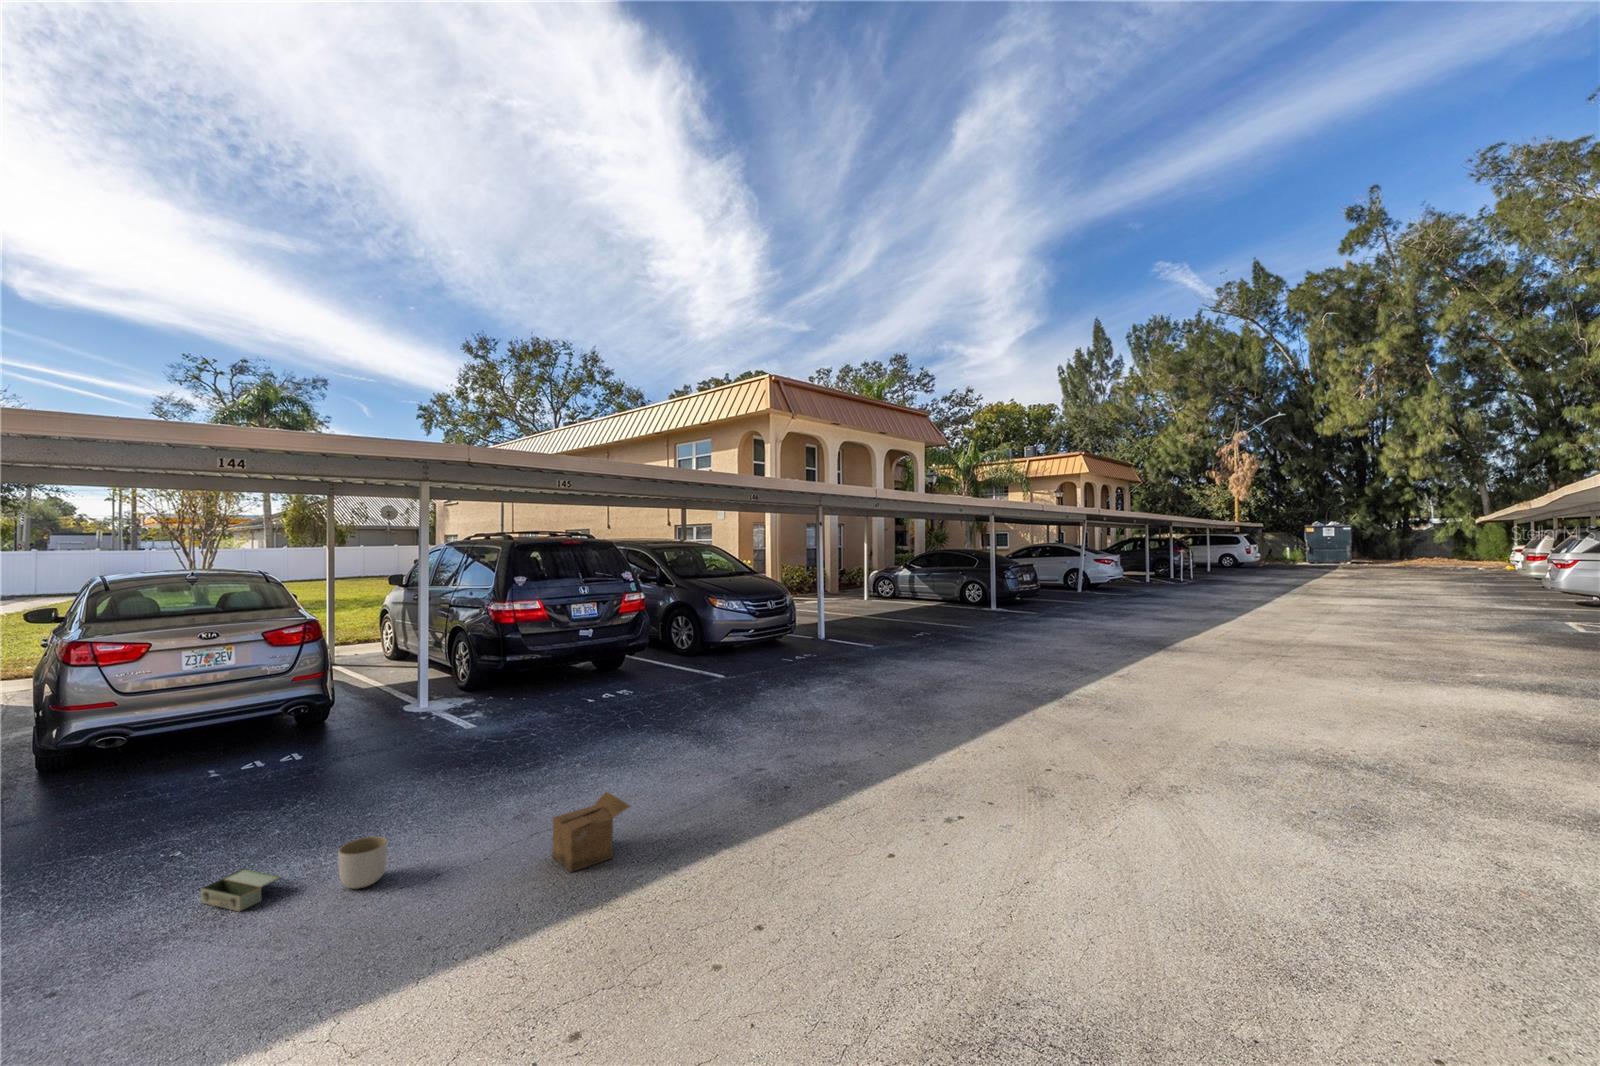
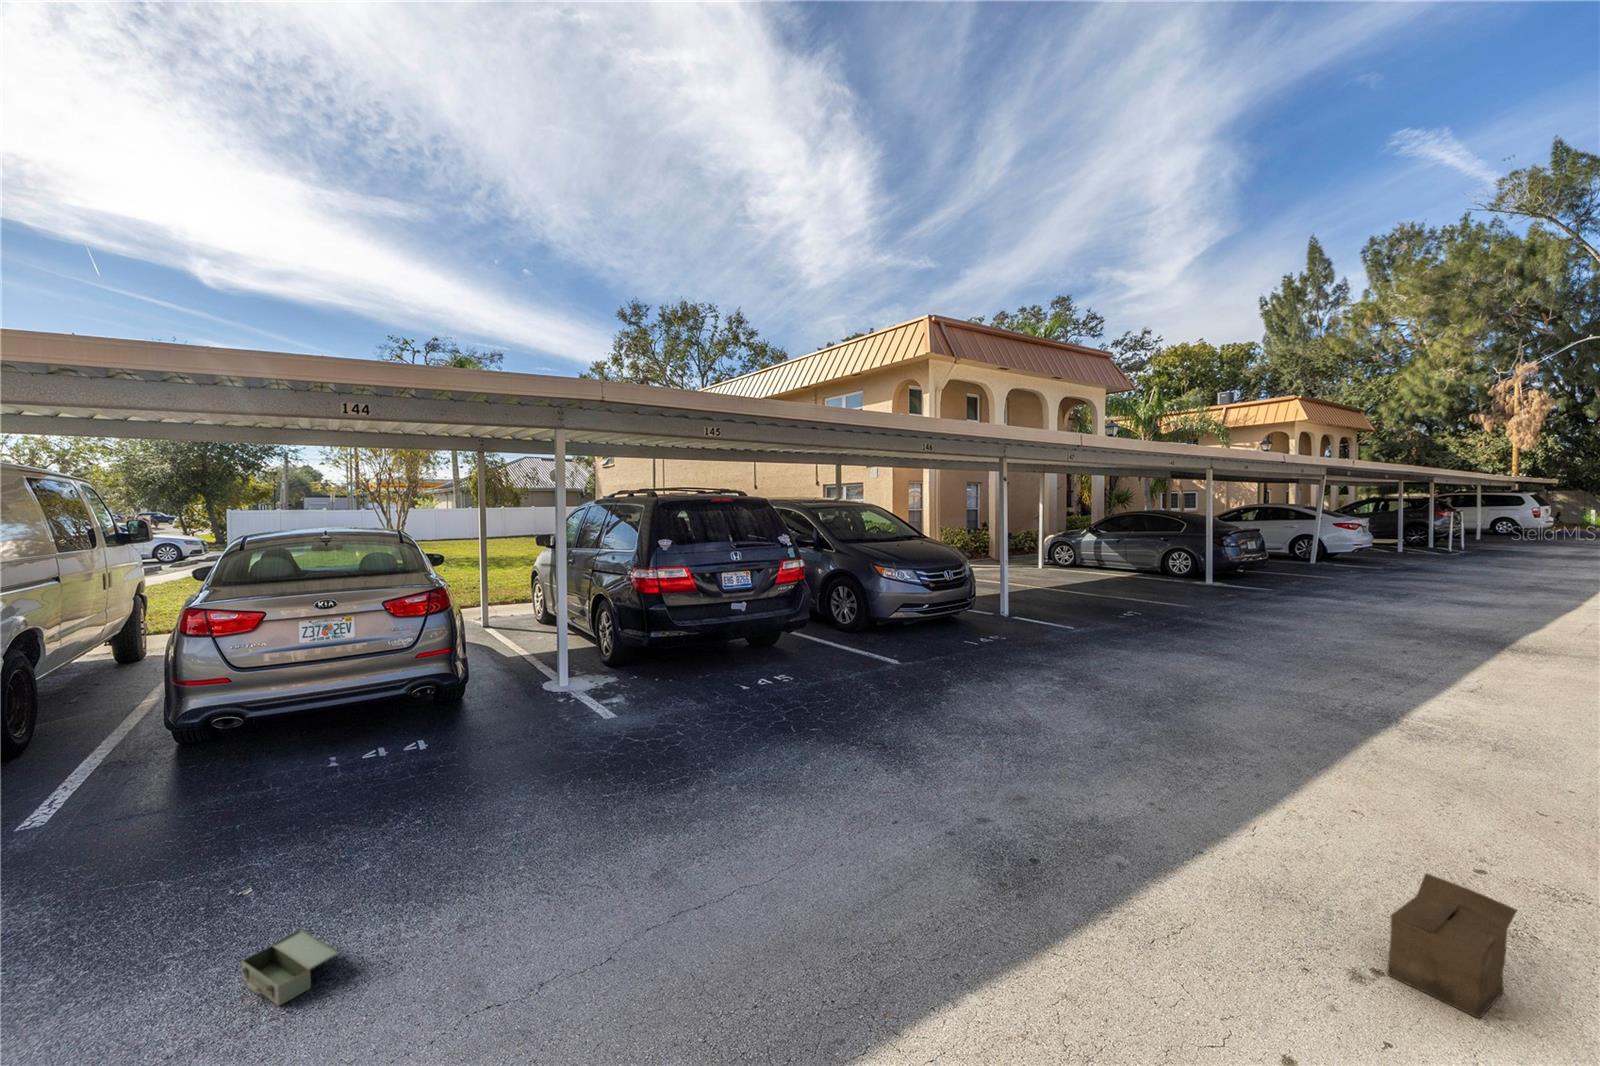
cardboard box: present [552,792,630,872] -> present [1387,873,1517,1018]
planter: present [338,836,387,889] -> none [407,902,472,981]

